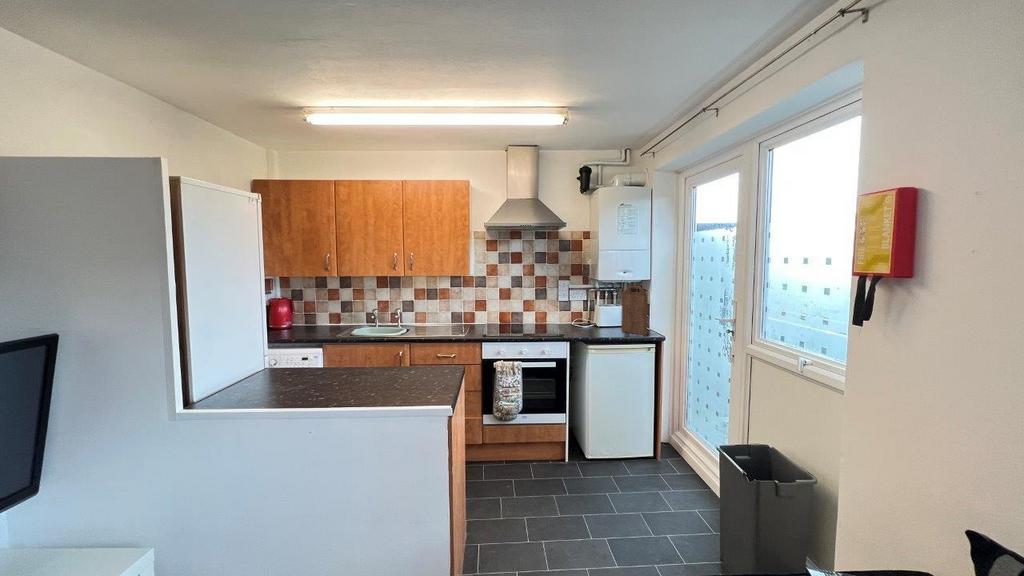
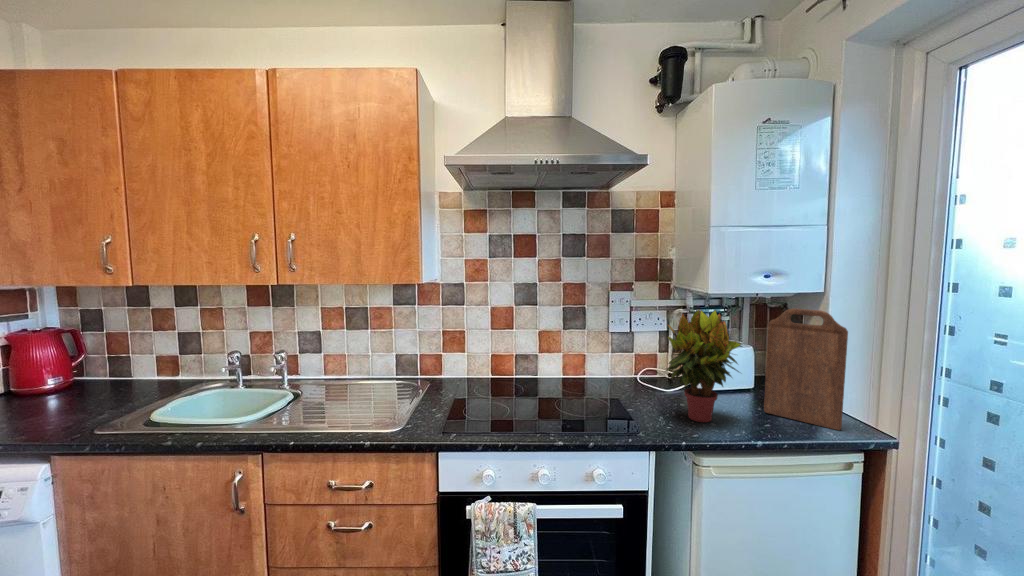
potted plant: none [577,286,609,334] -> present [665,309,741,422]

